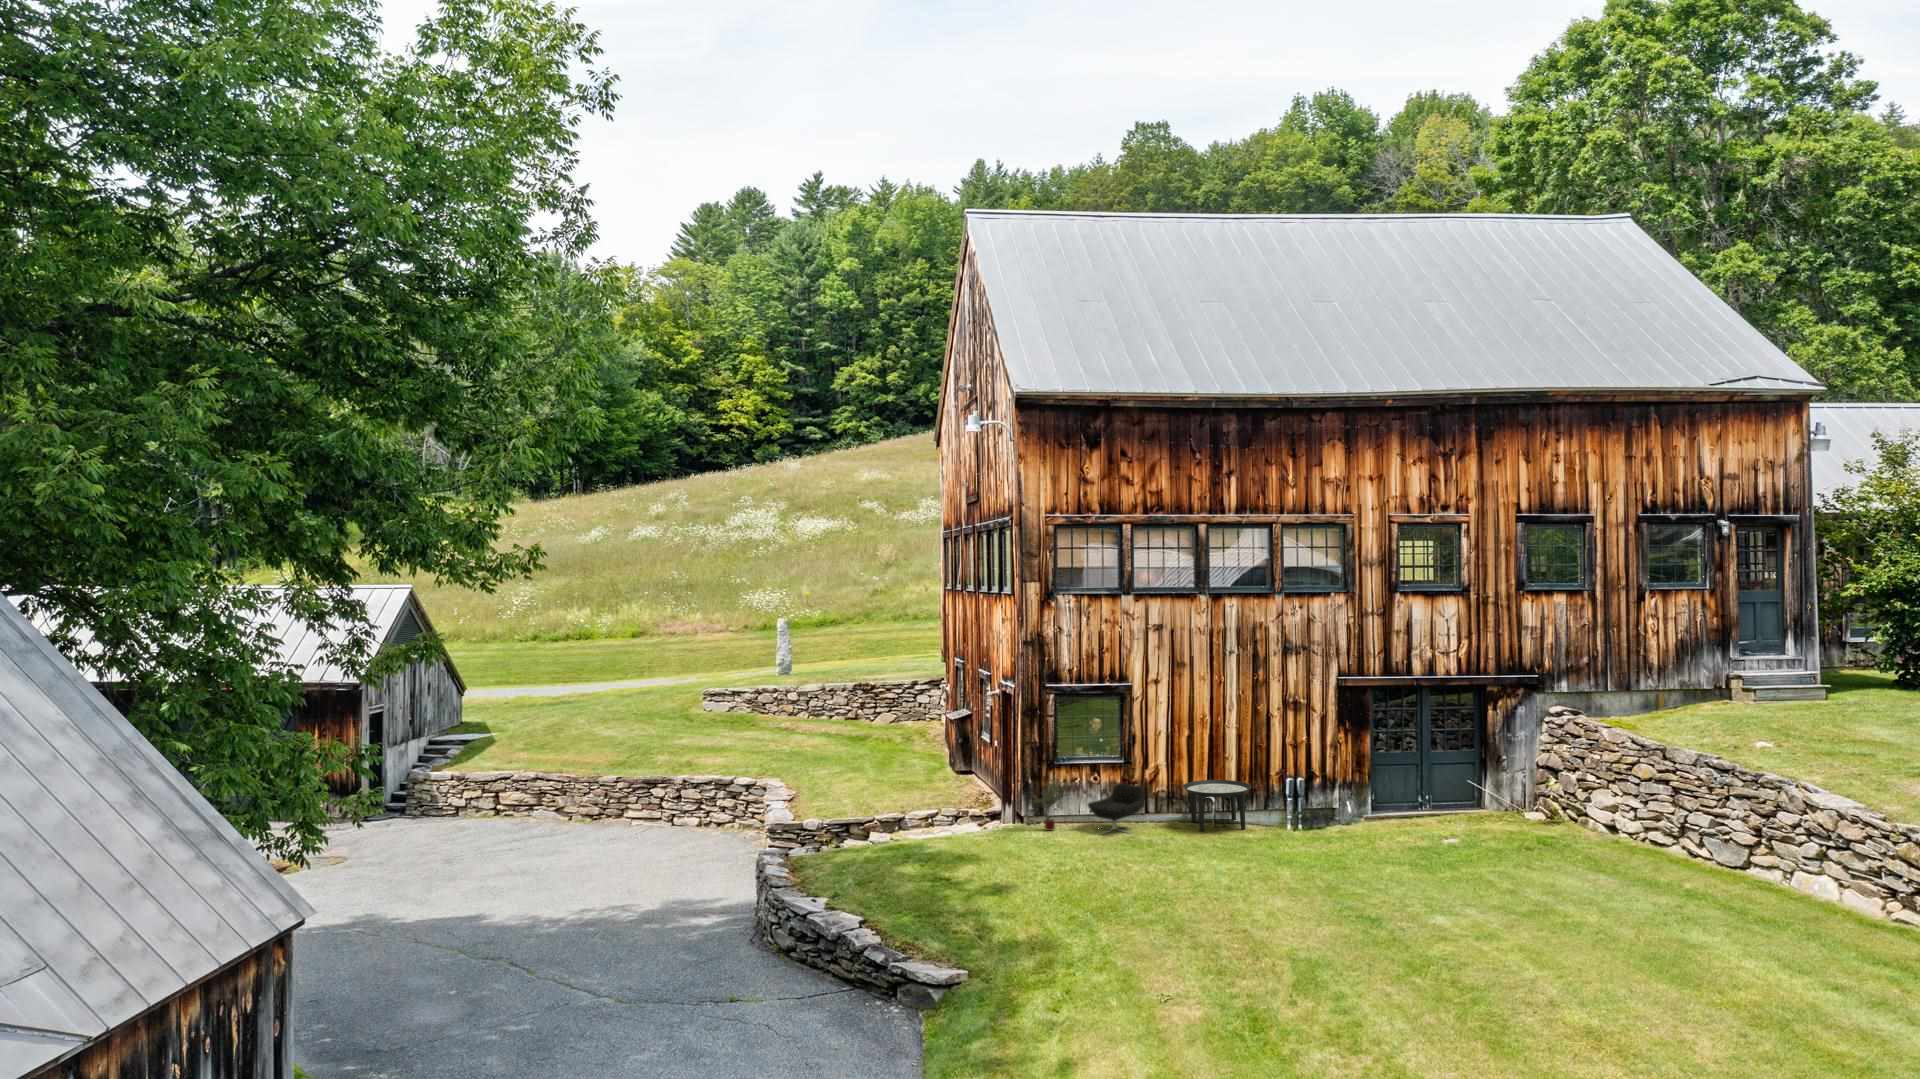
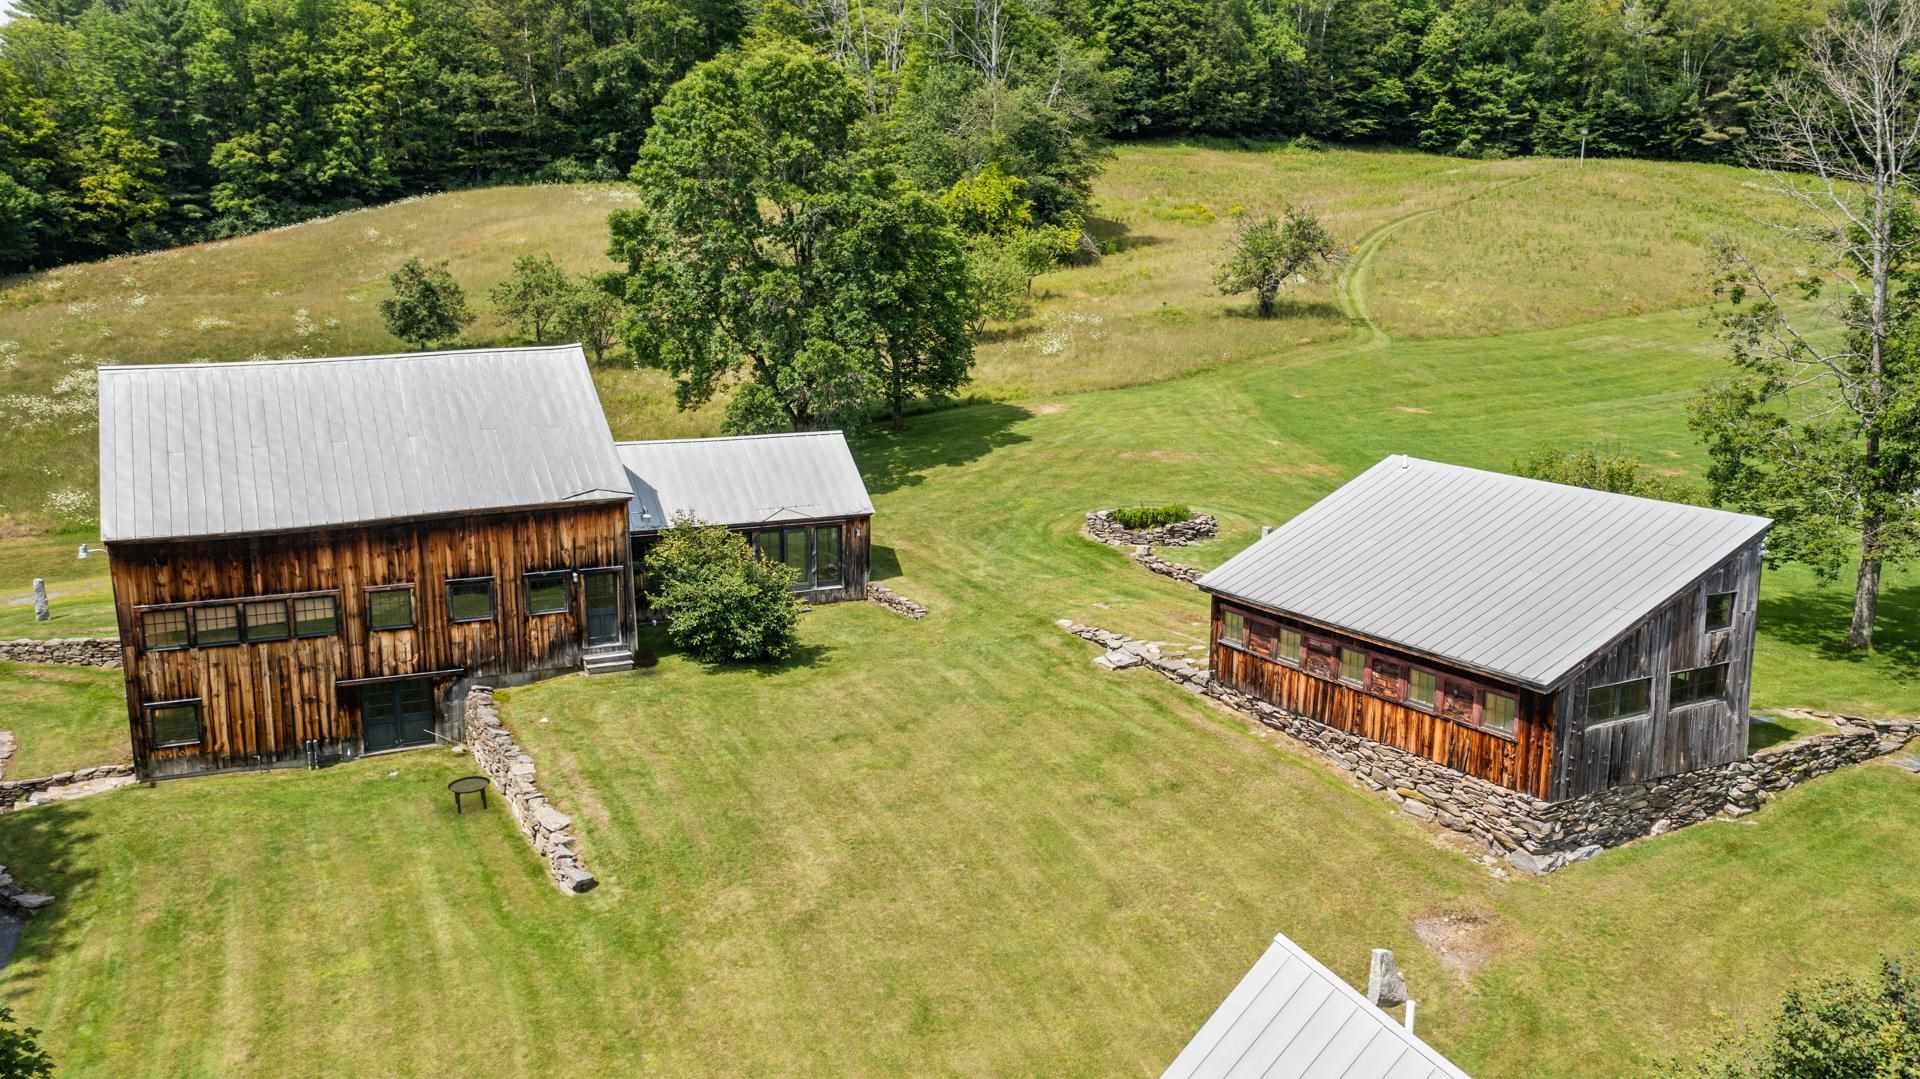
round table: present [1183,780,1251,831] -> present [448,776,490,813]
lounge chair: present [1088,783,1145,834] -> present [633,648,660,673]

